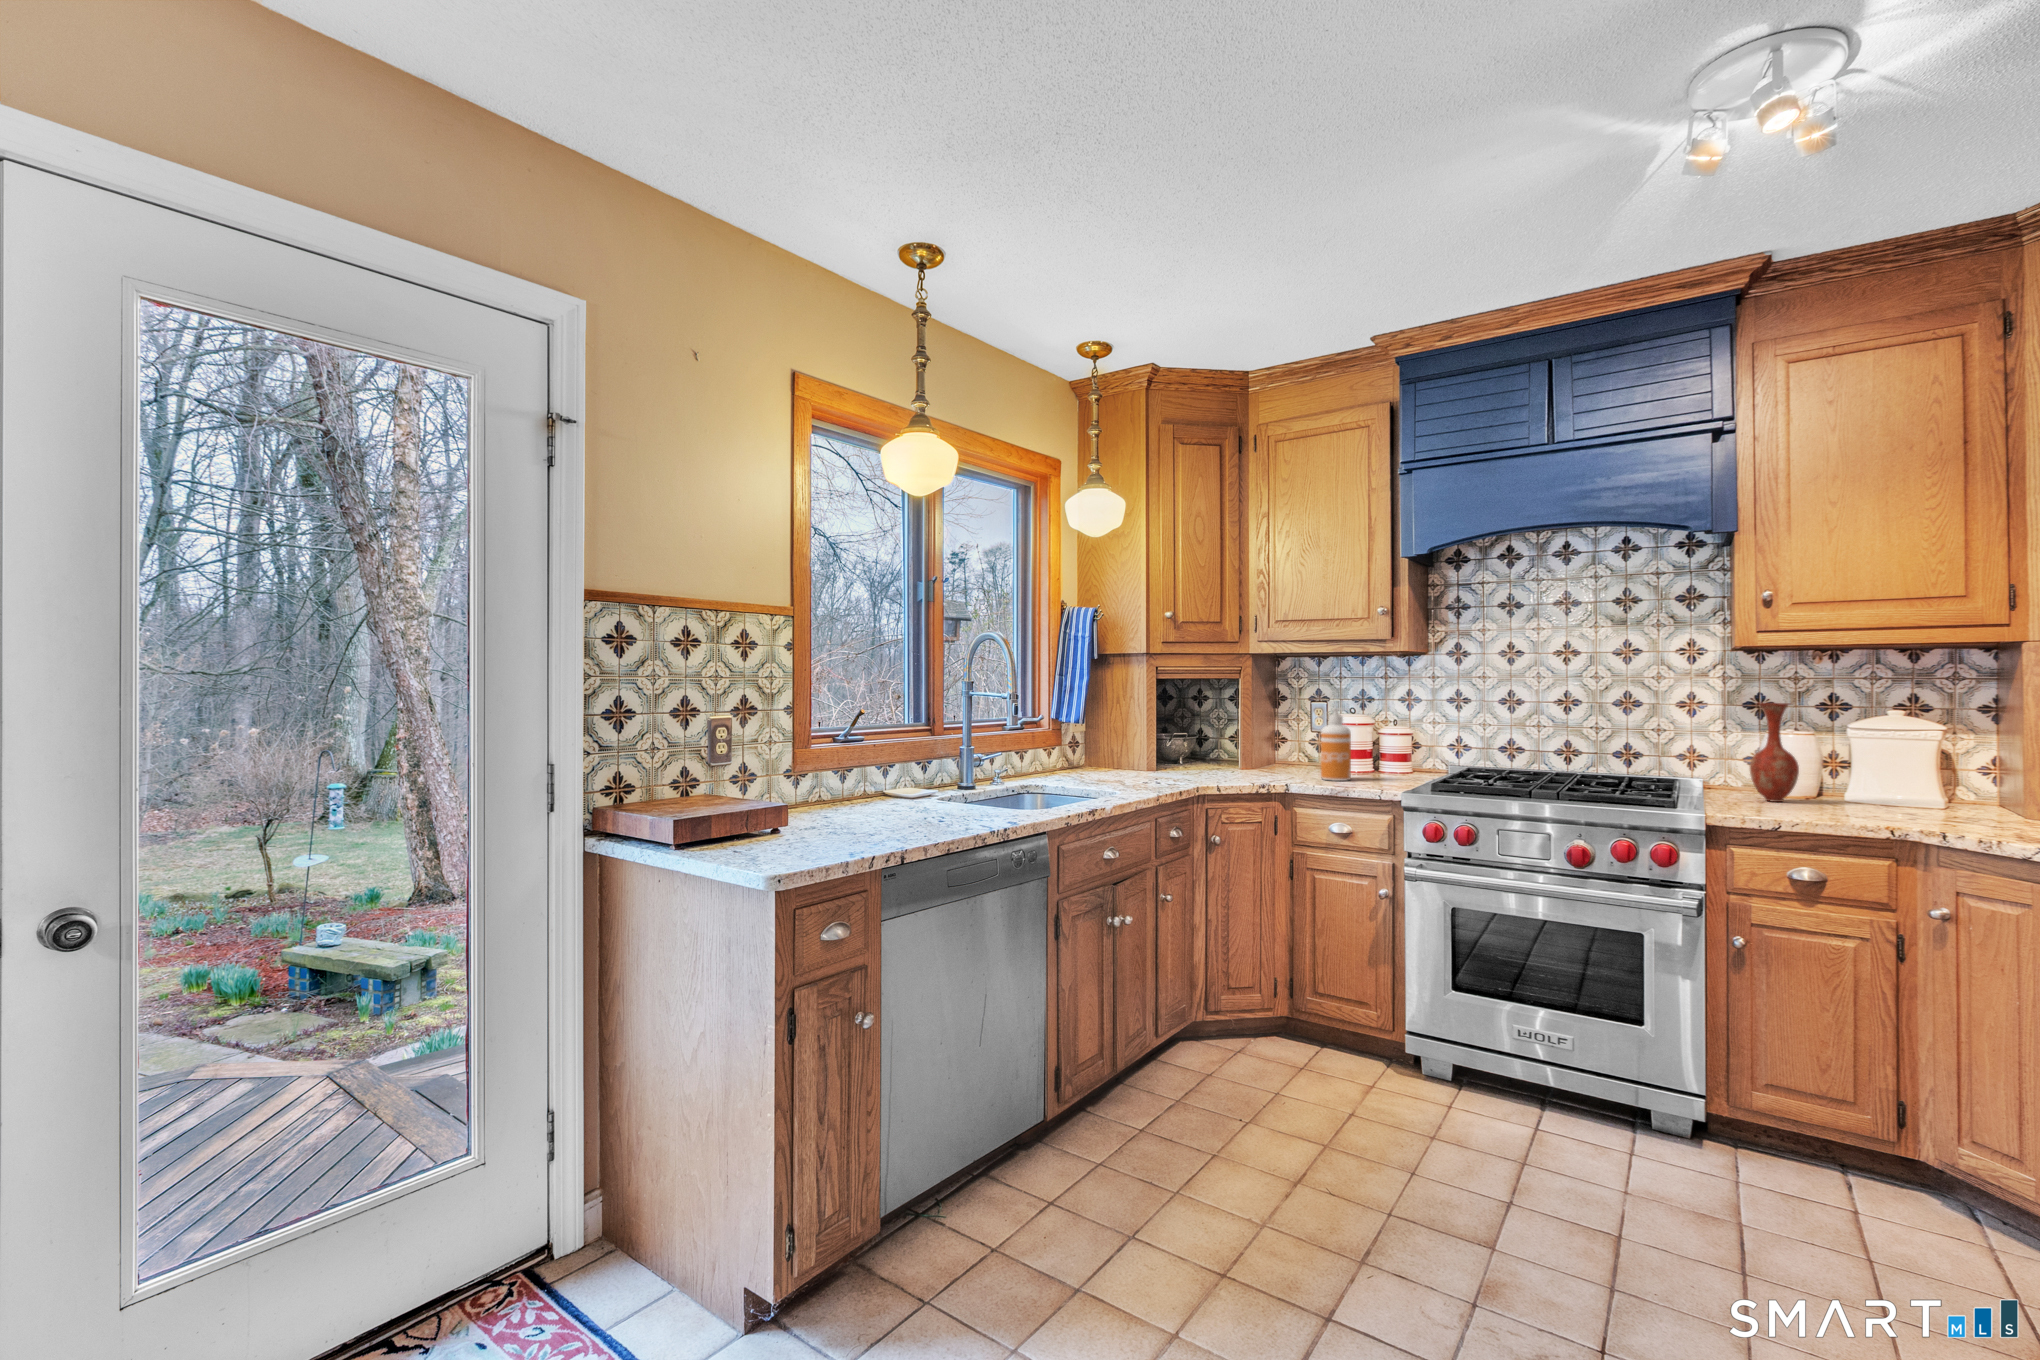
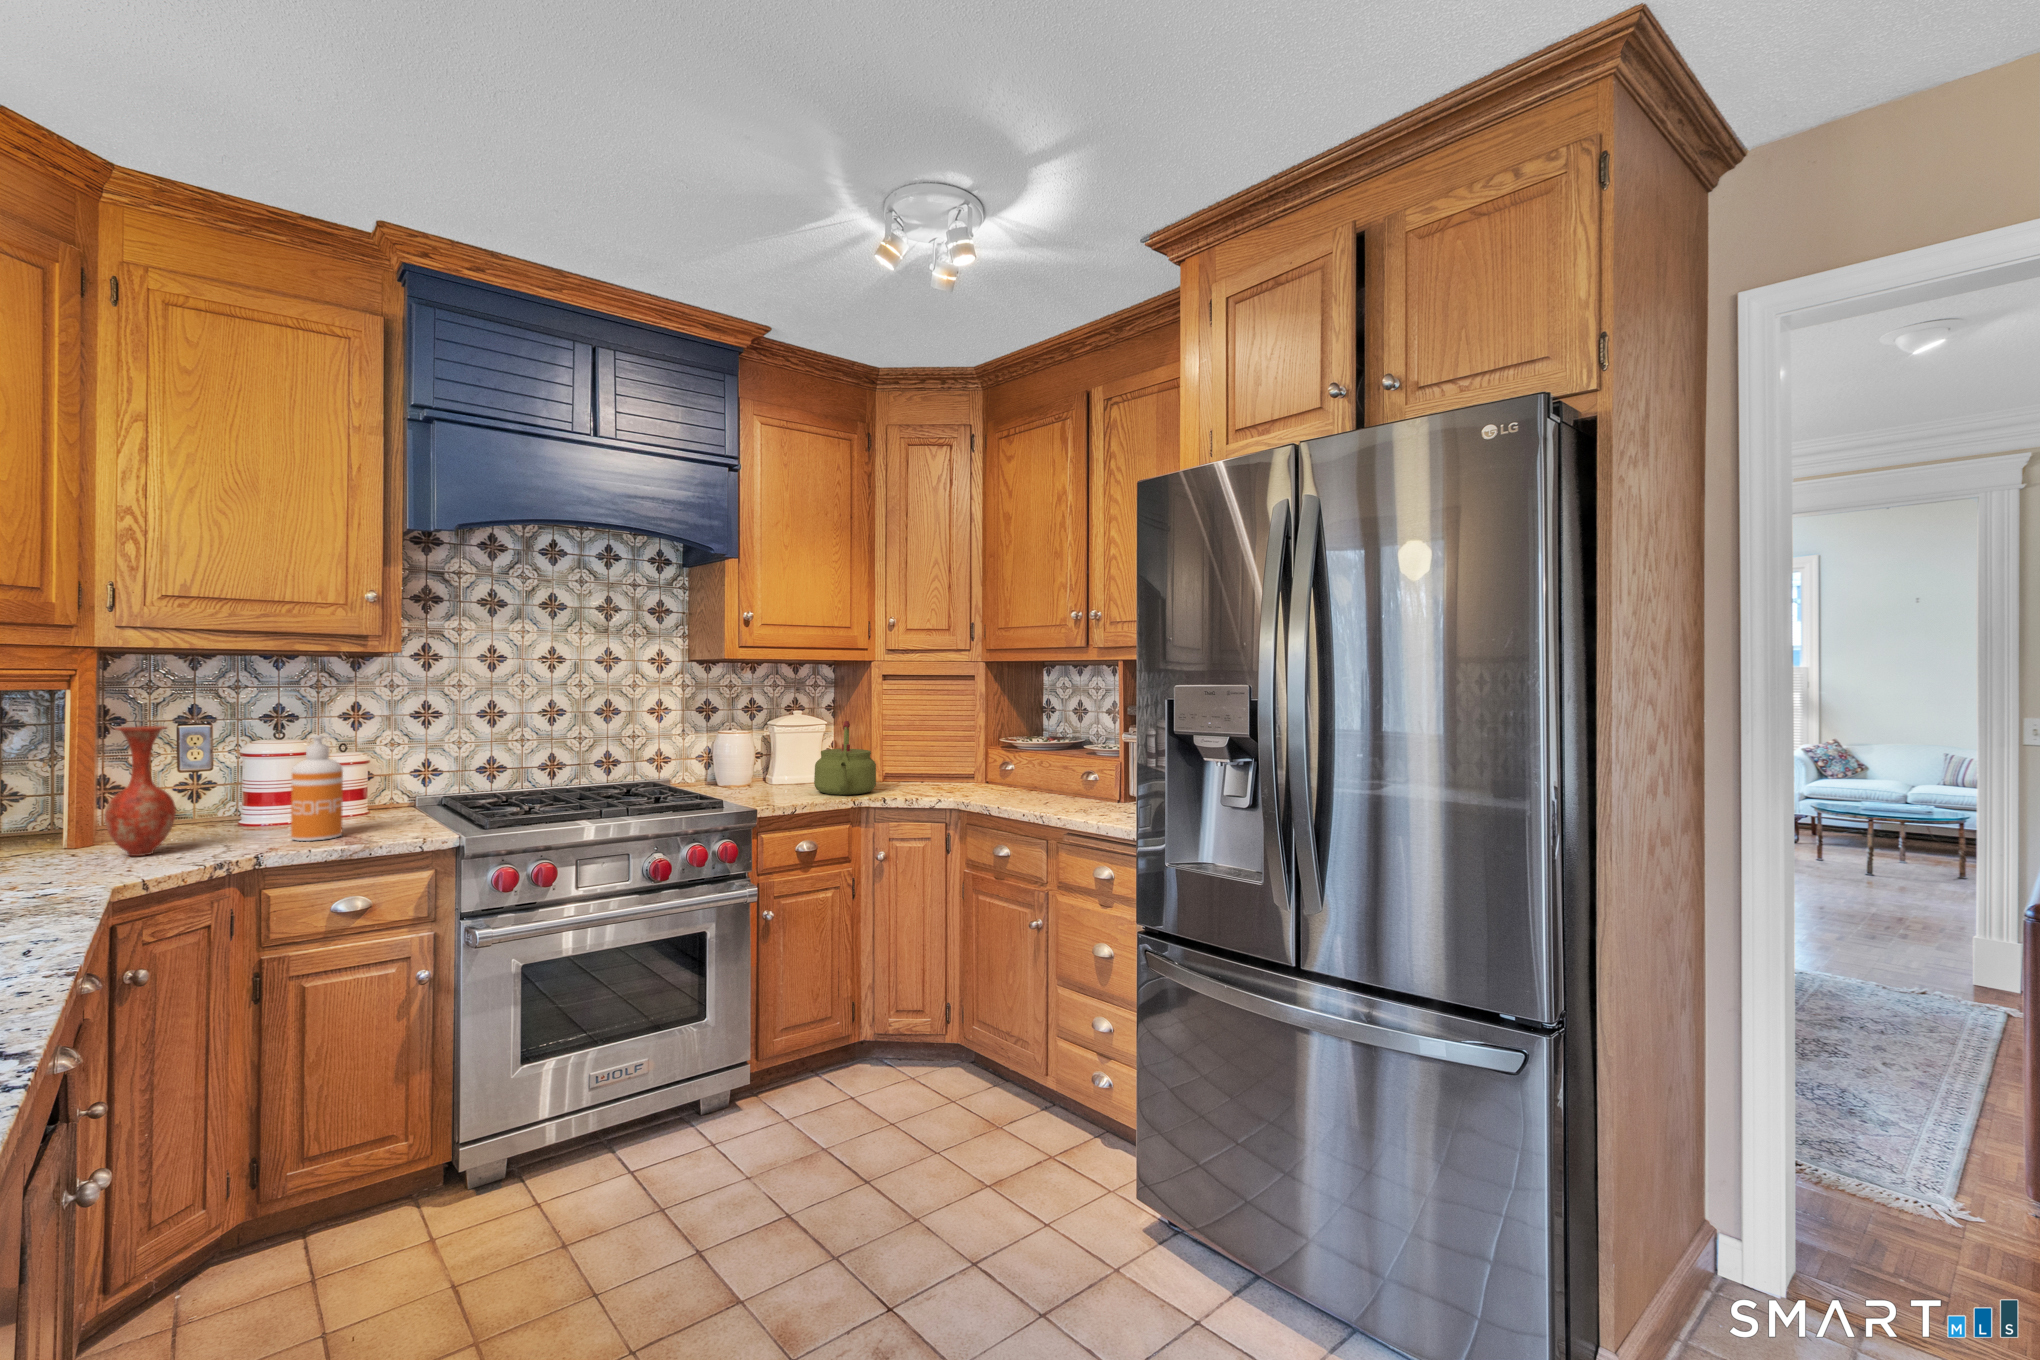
vase: present [1750,703,1799,802] -> present [105,726,176,856]
kettle: none [1848,718,1962,820] -> present [814,721,876,795]

